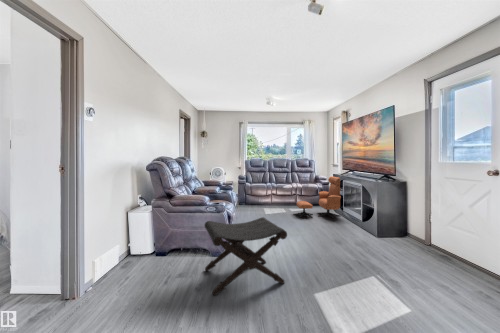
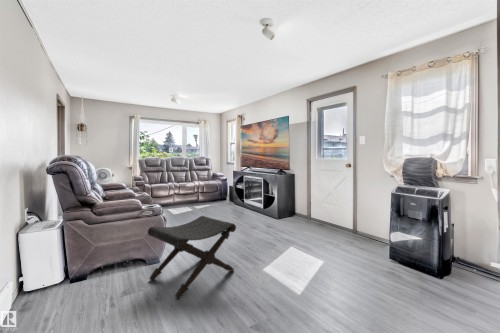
lounge chair: present [294,177,341,218] -> none [202,173,244,213]

